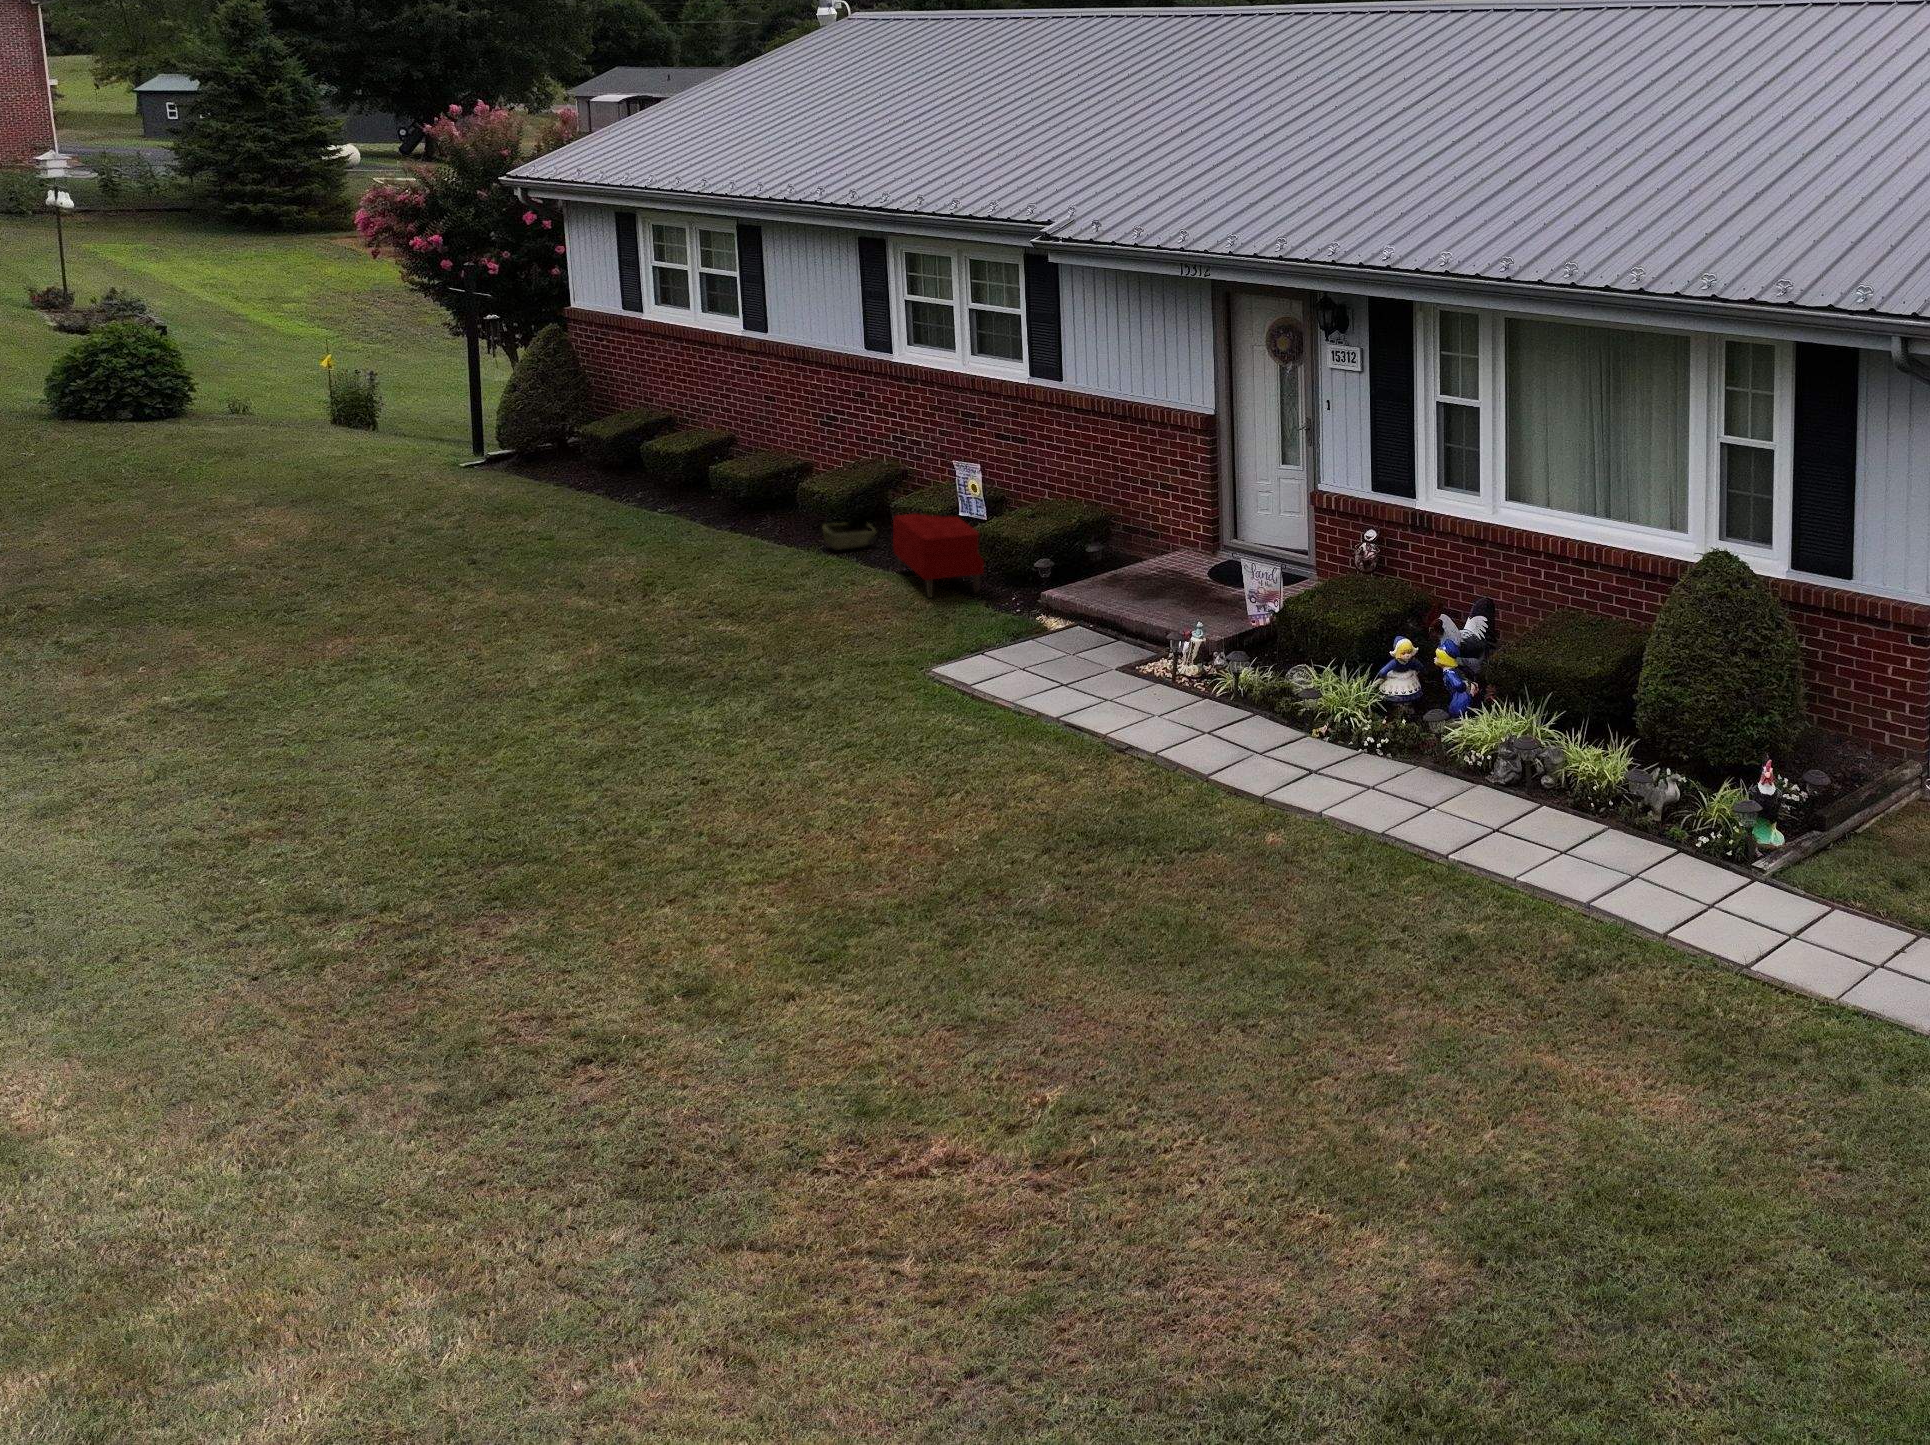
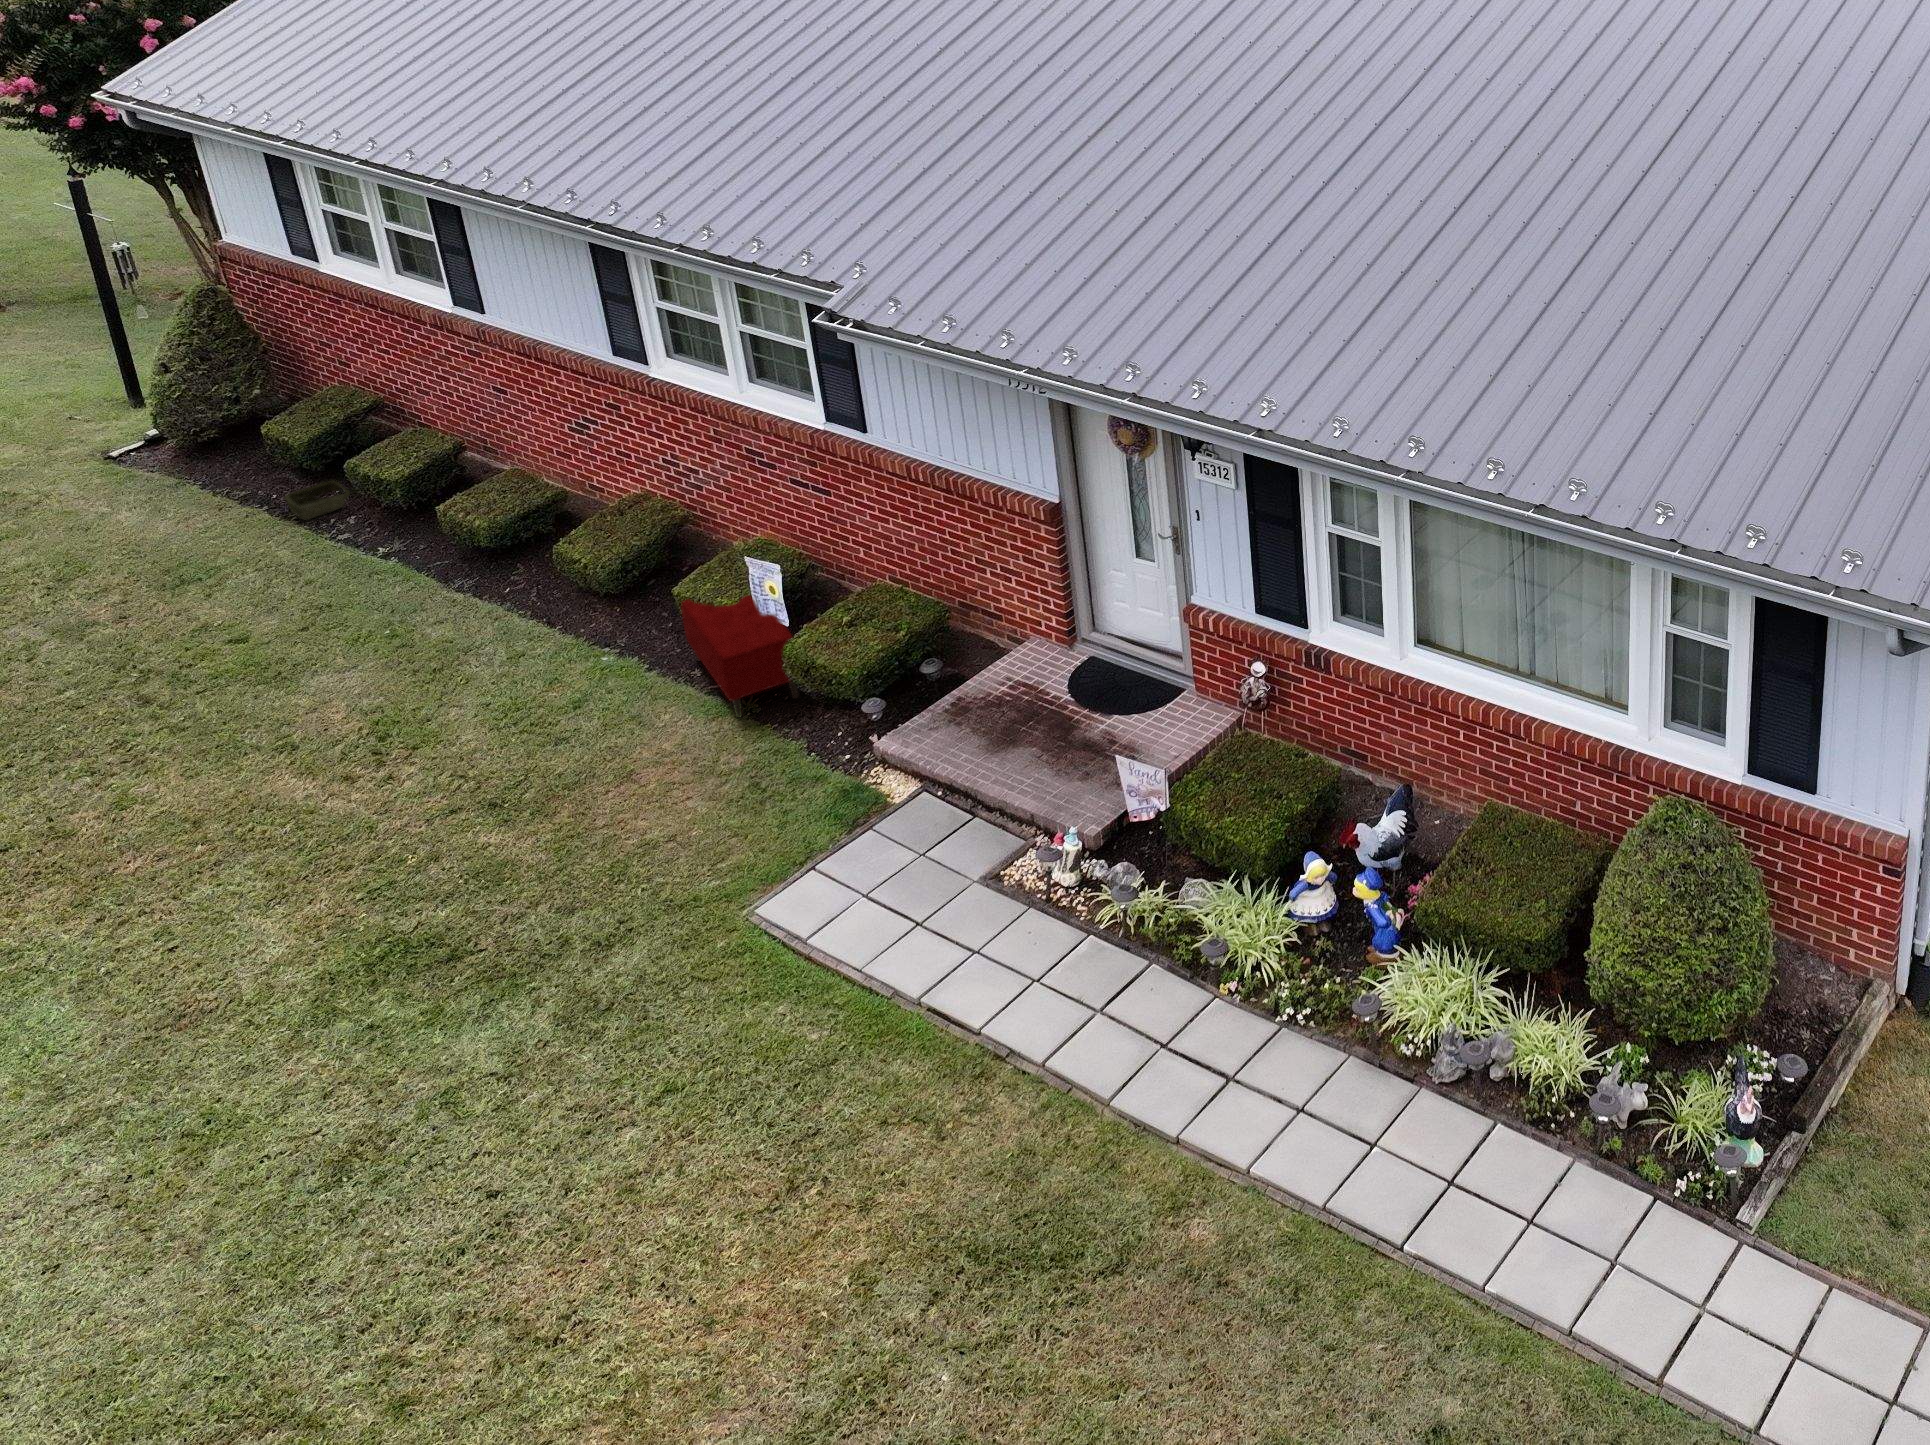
woven basket: present [823,523,876,550] -> present [285,481,350,520]

